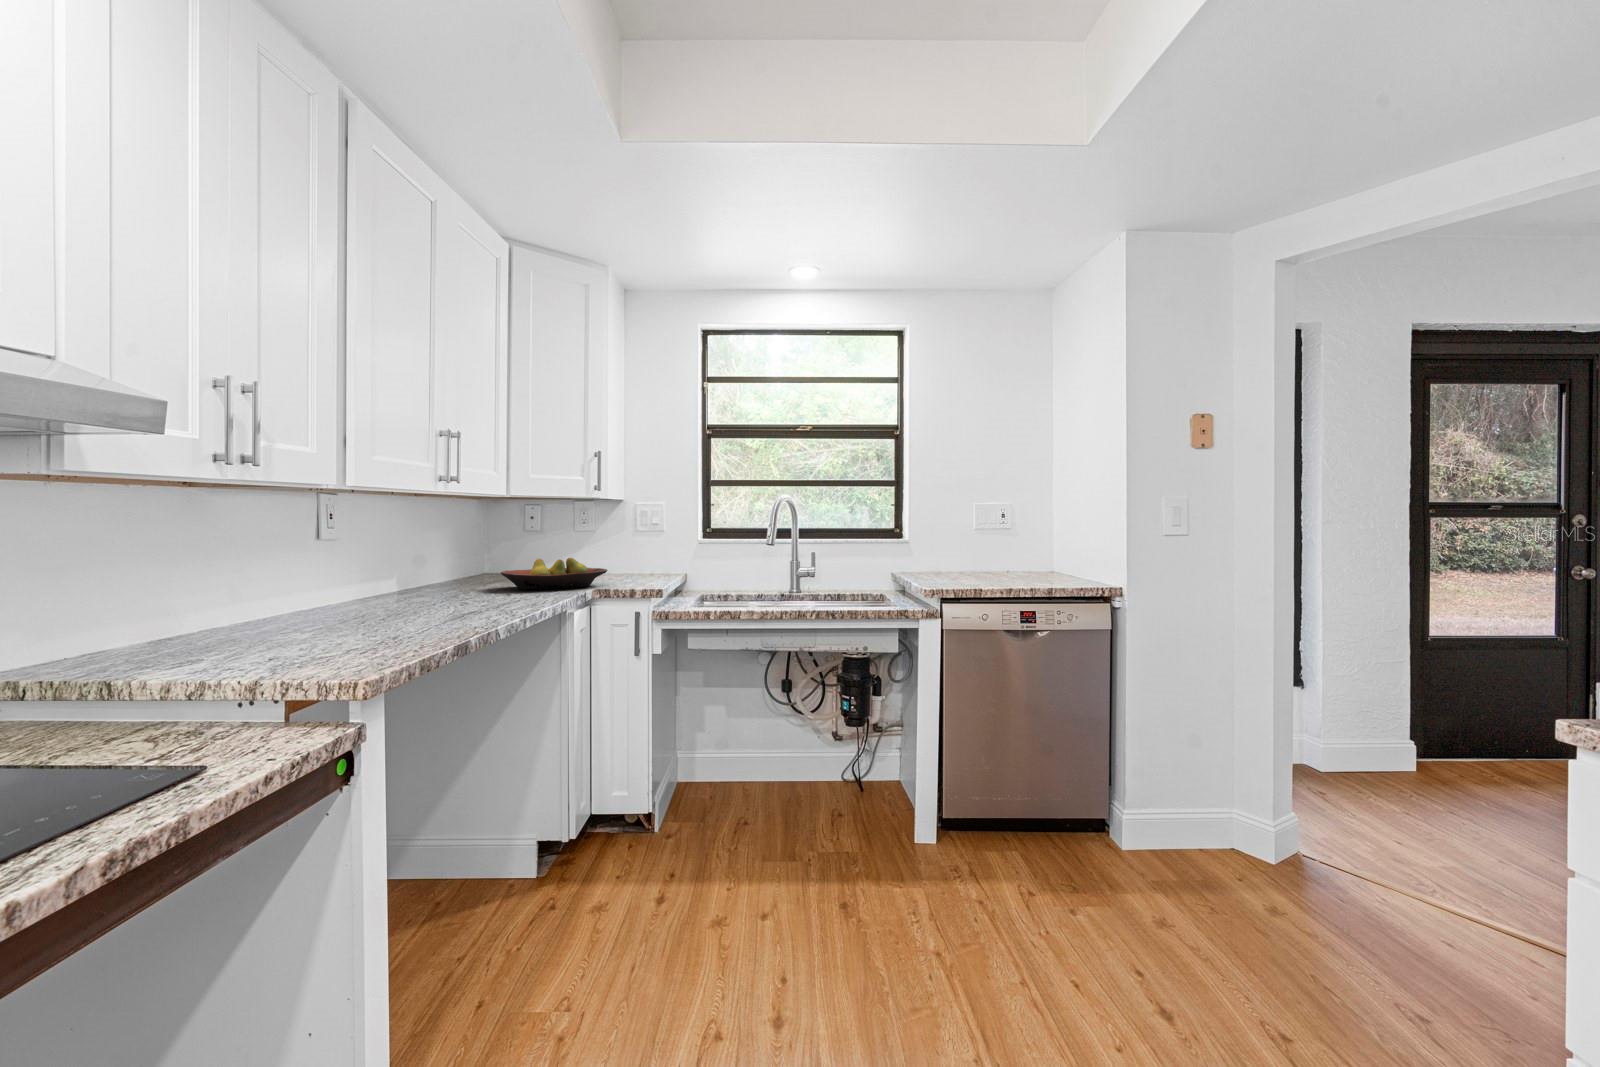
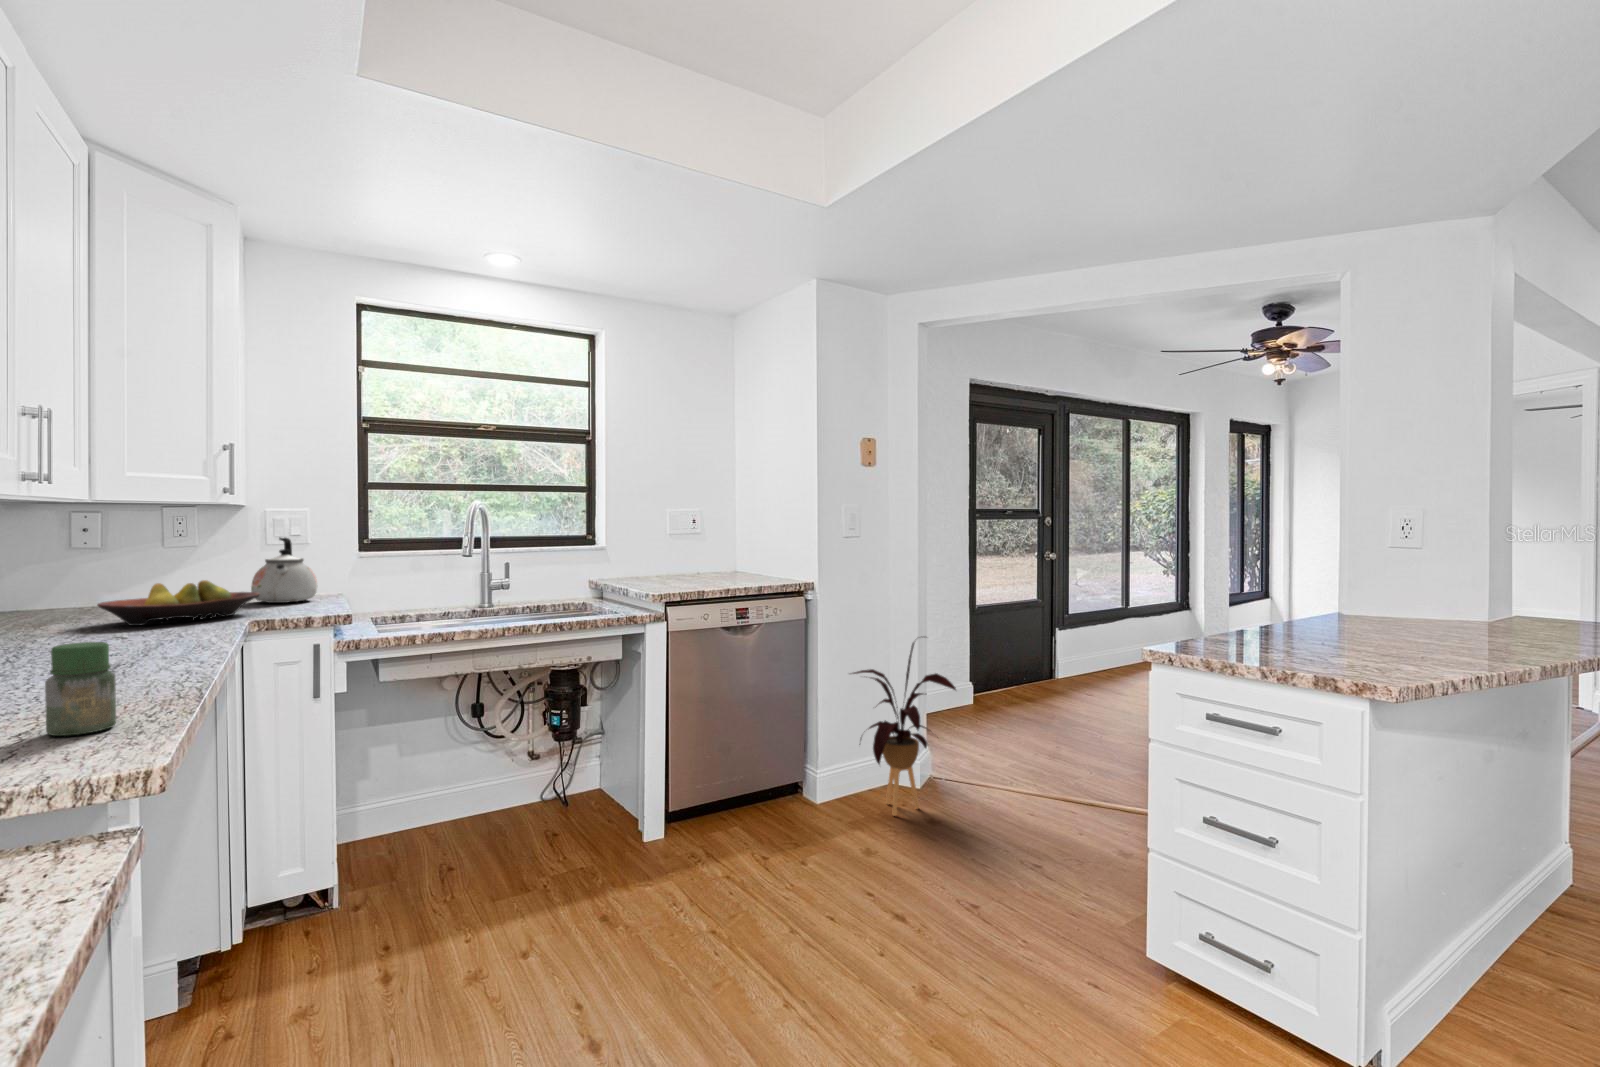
kettle: none [615,526,661,579] -> present [251,538,317,603]
jar: none [344,596,387,662] -> present [45,642,116,736]
house plant: none [1155,663,1297,876] -> present [853,642,956,816]

